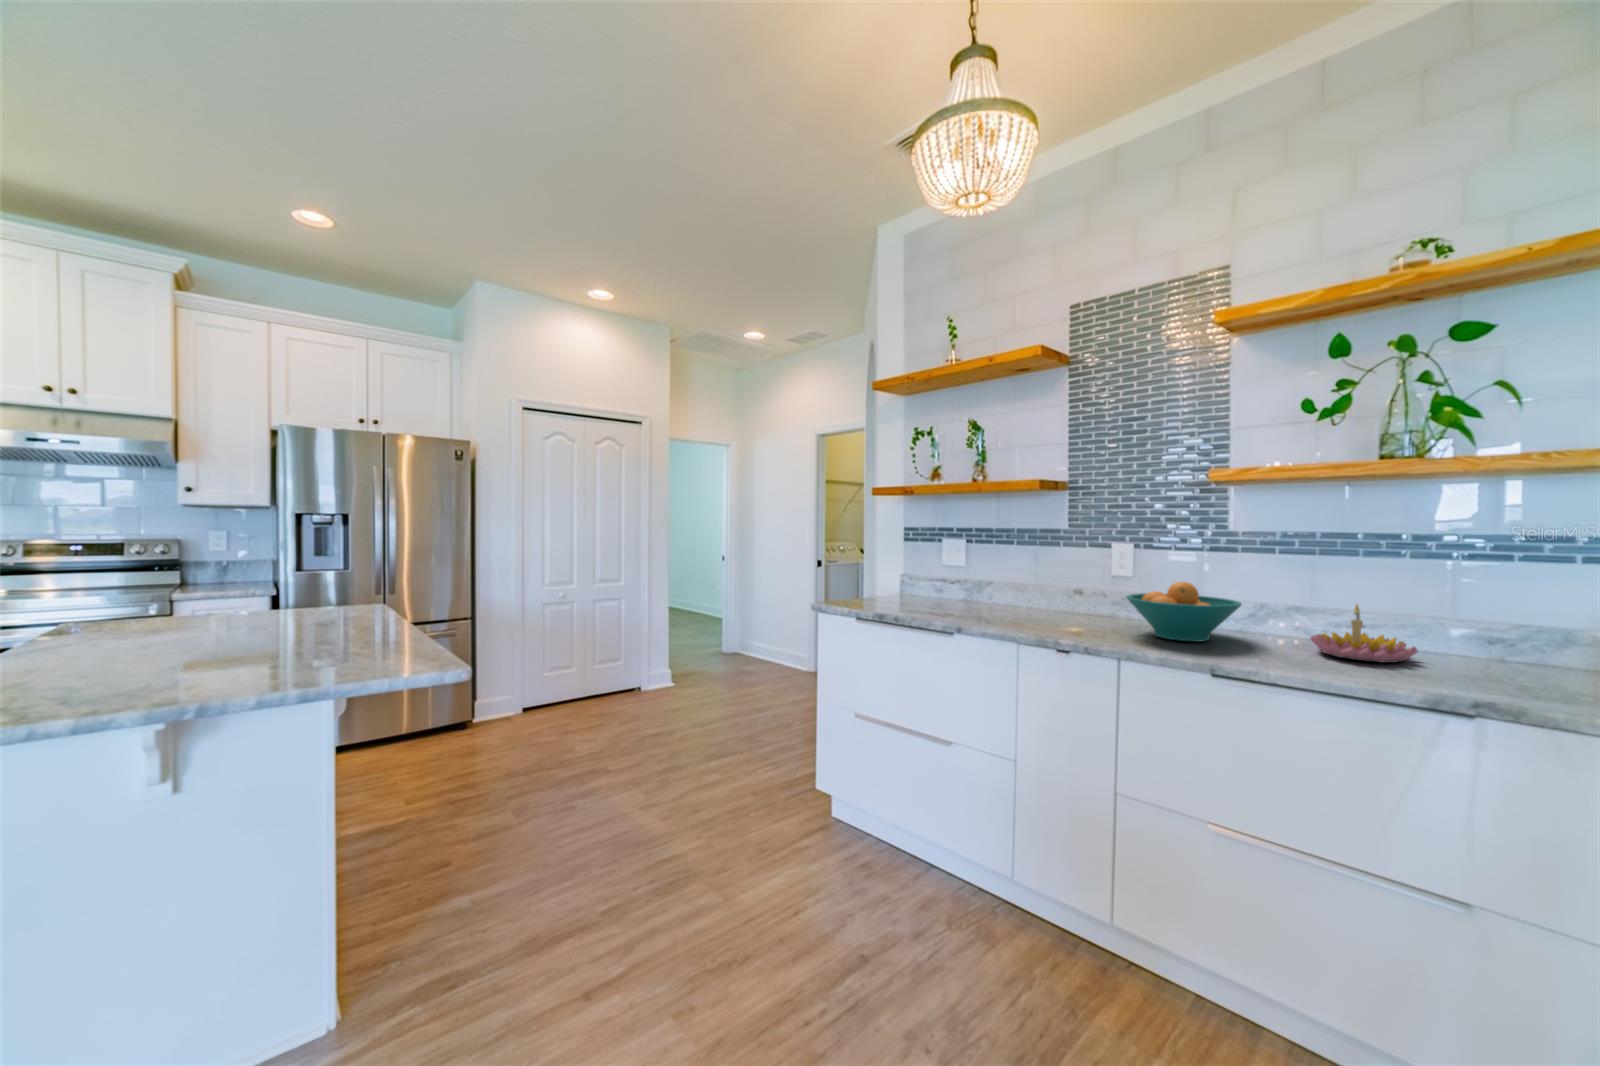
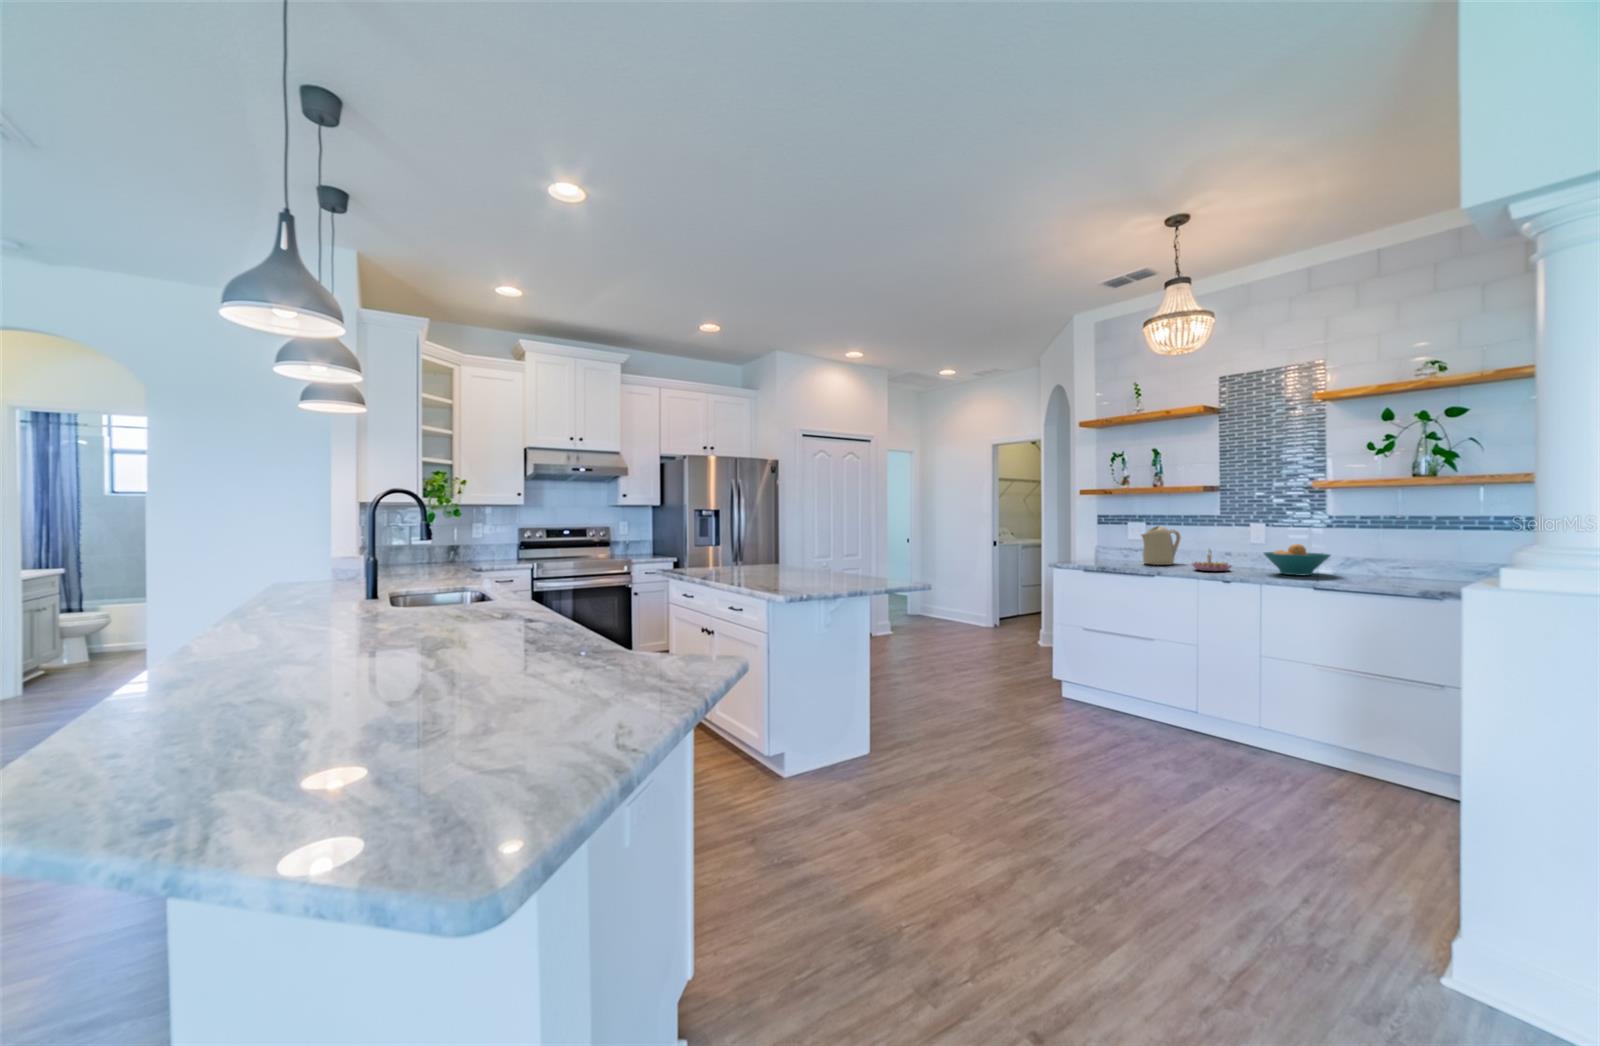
kettle: none [946,544,1009,609] -> present [1141,526,1181,565]
candle holder: present [1311,605,1418,663] -> present [1192,549,1232,571]

